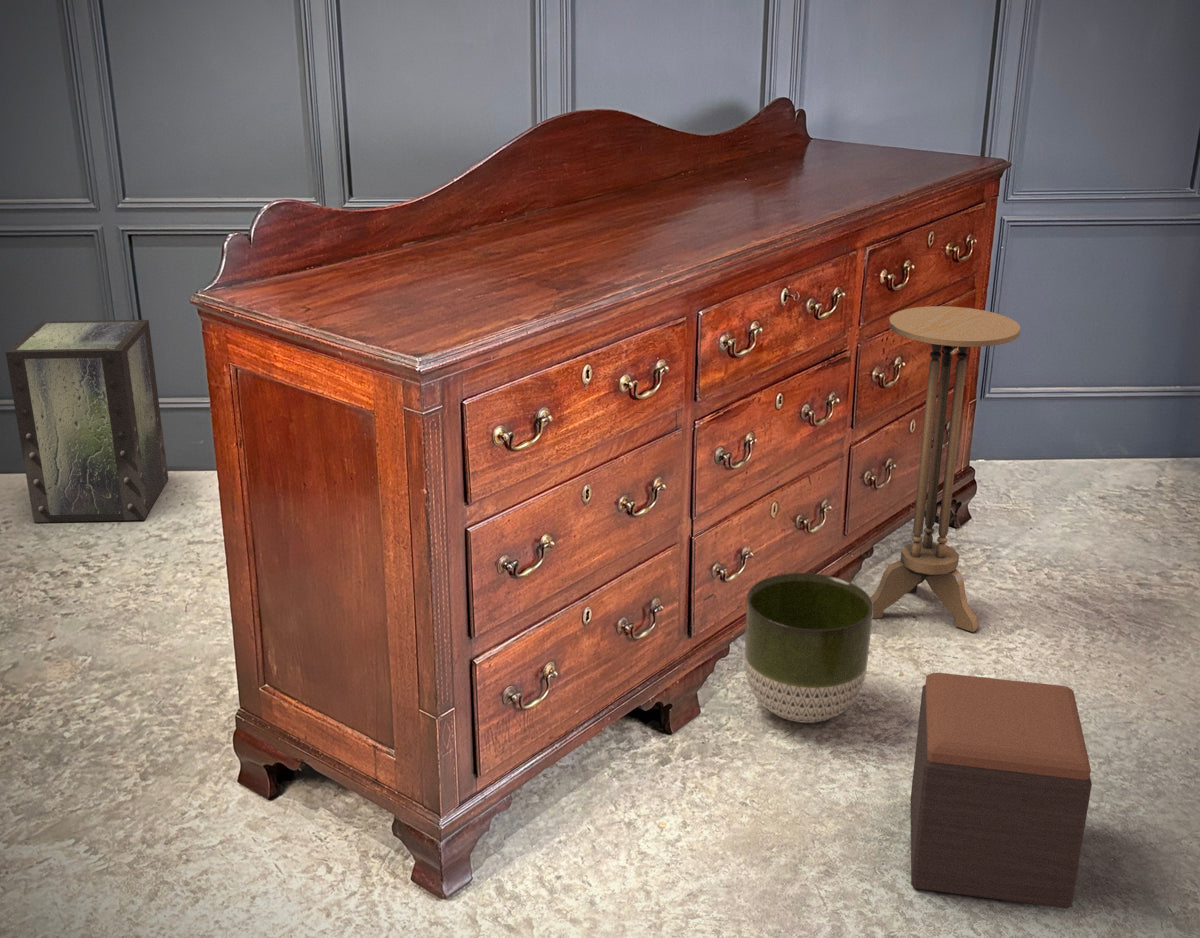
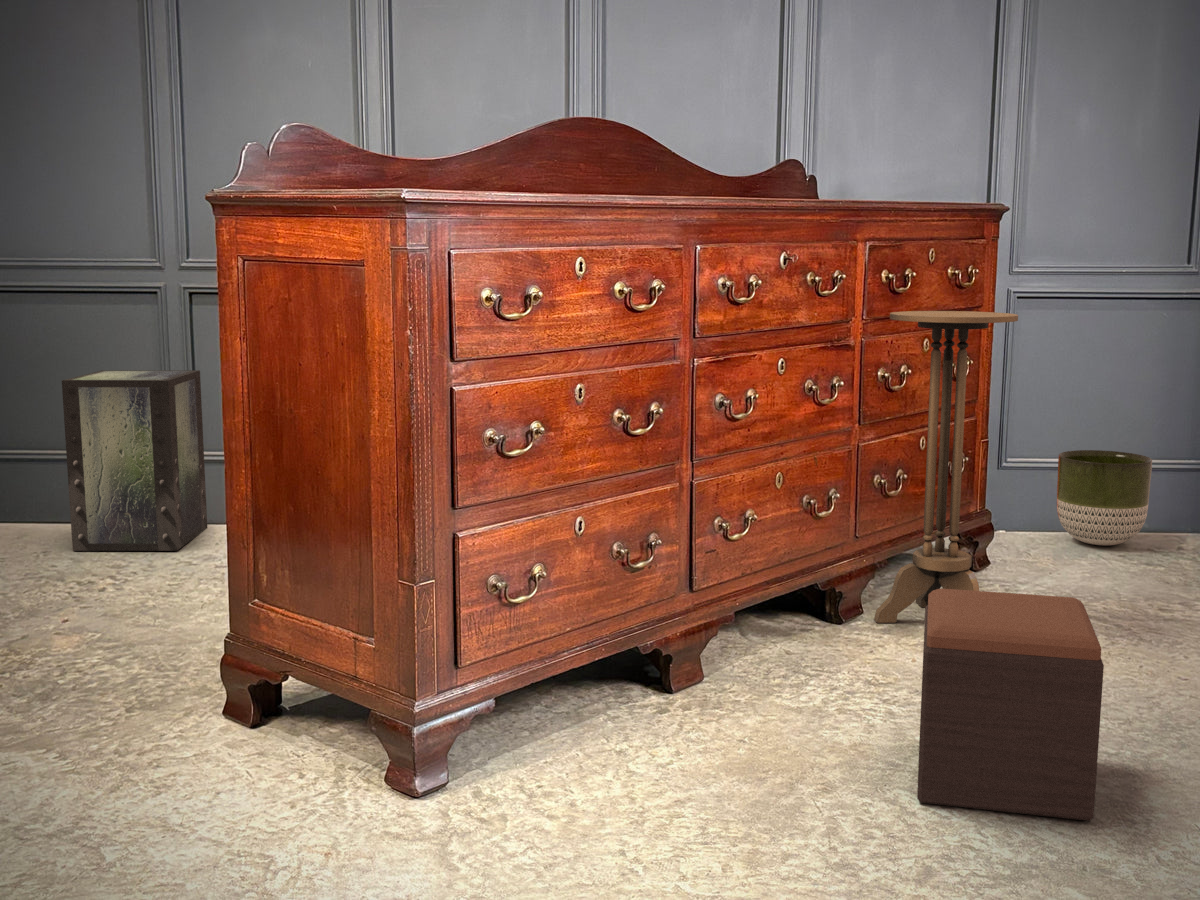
planter: present [745,573,873,723] -> present [1057,450,1152,546]

